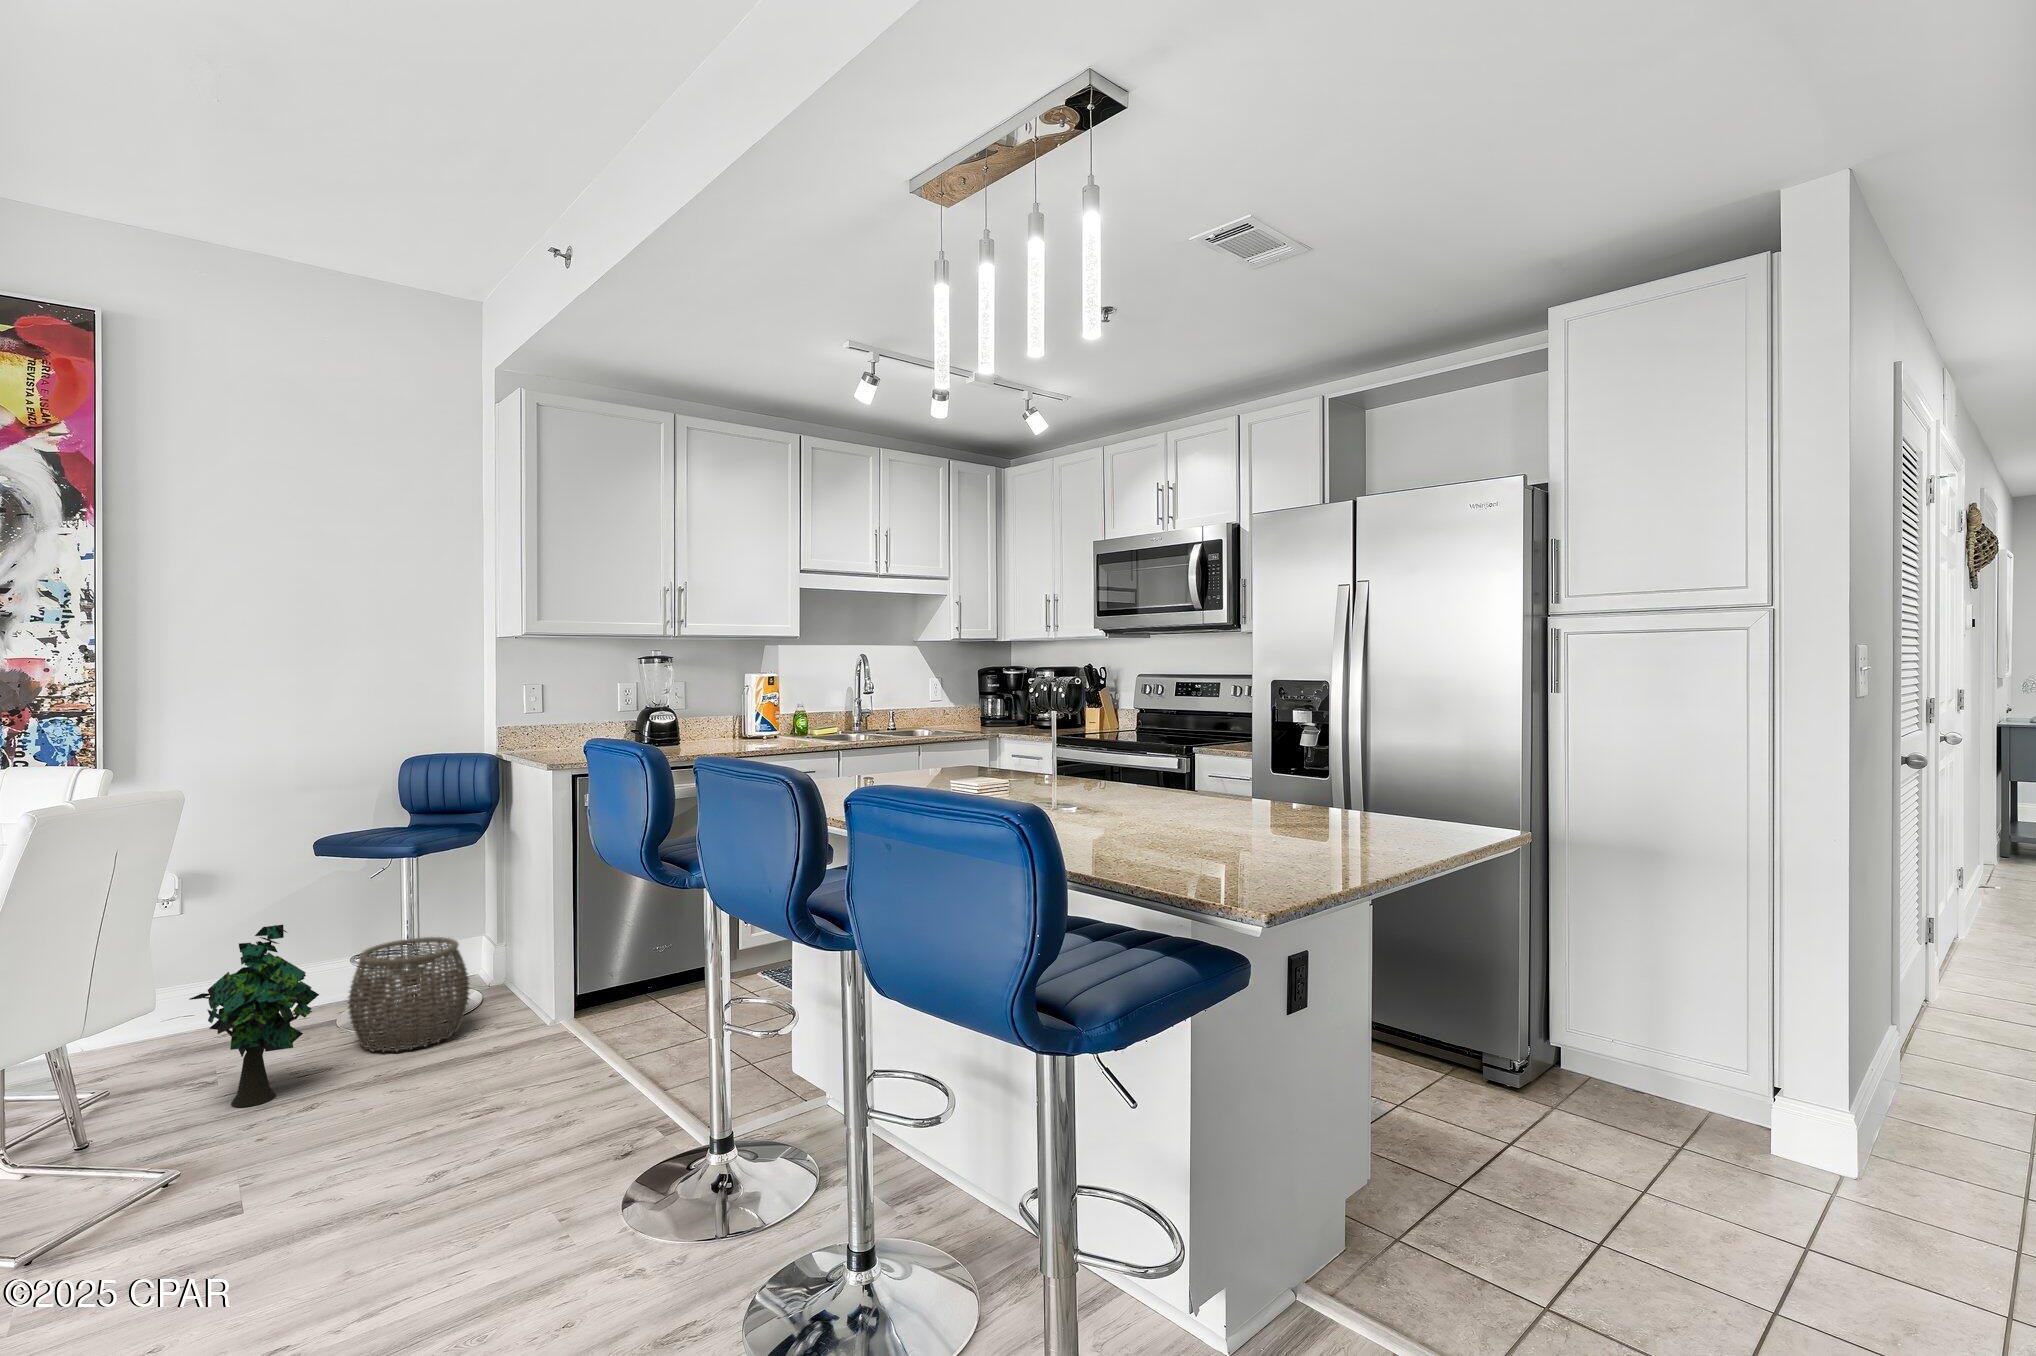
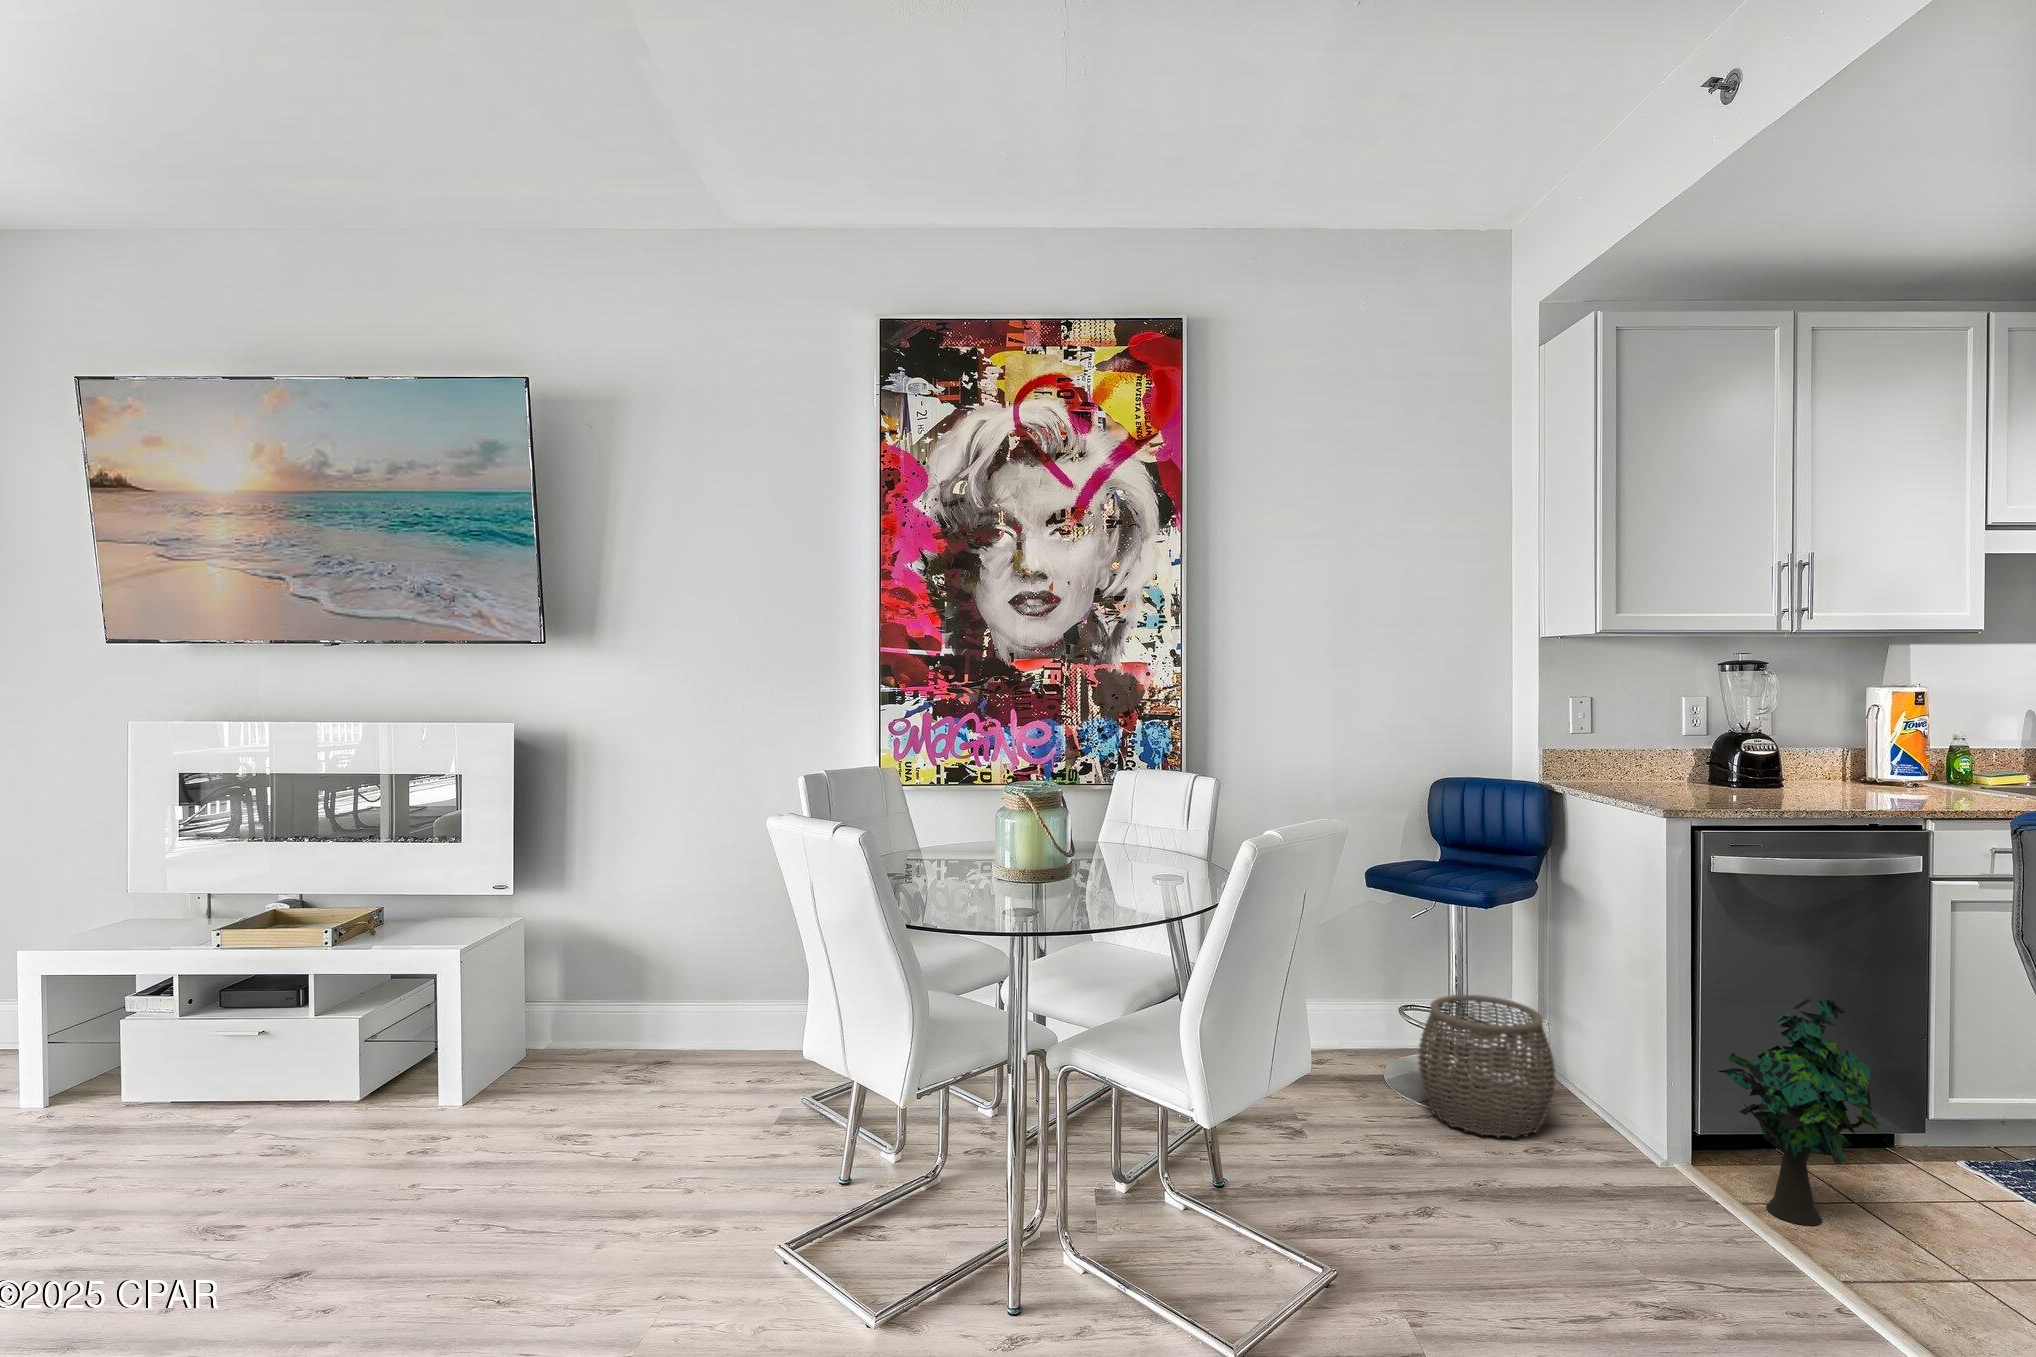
decorative plant: present [189,925,319,1107] -> present [1719,999,1881,1225]

